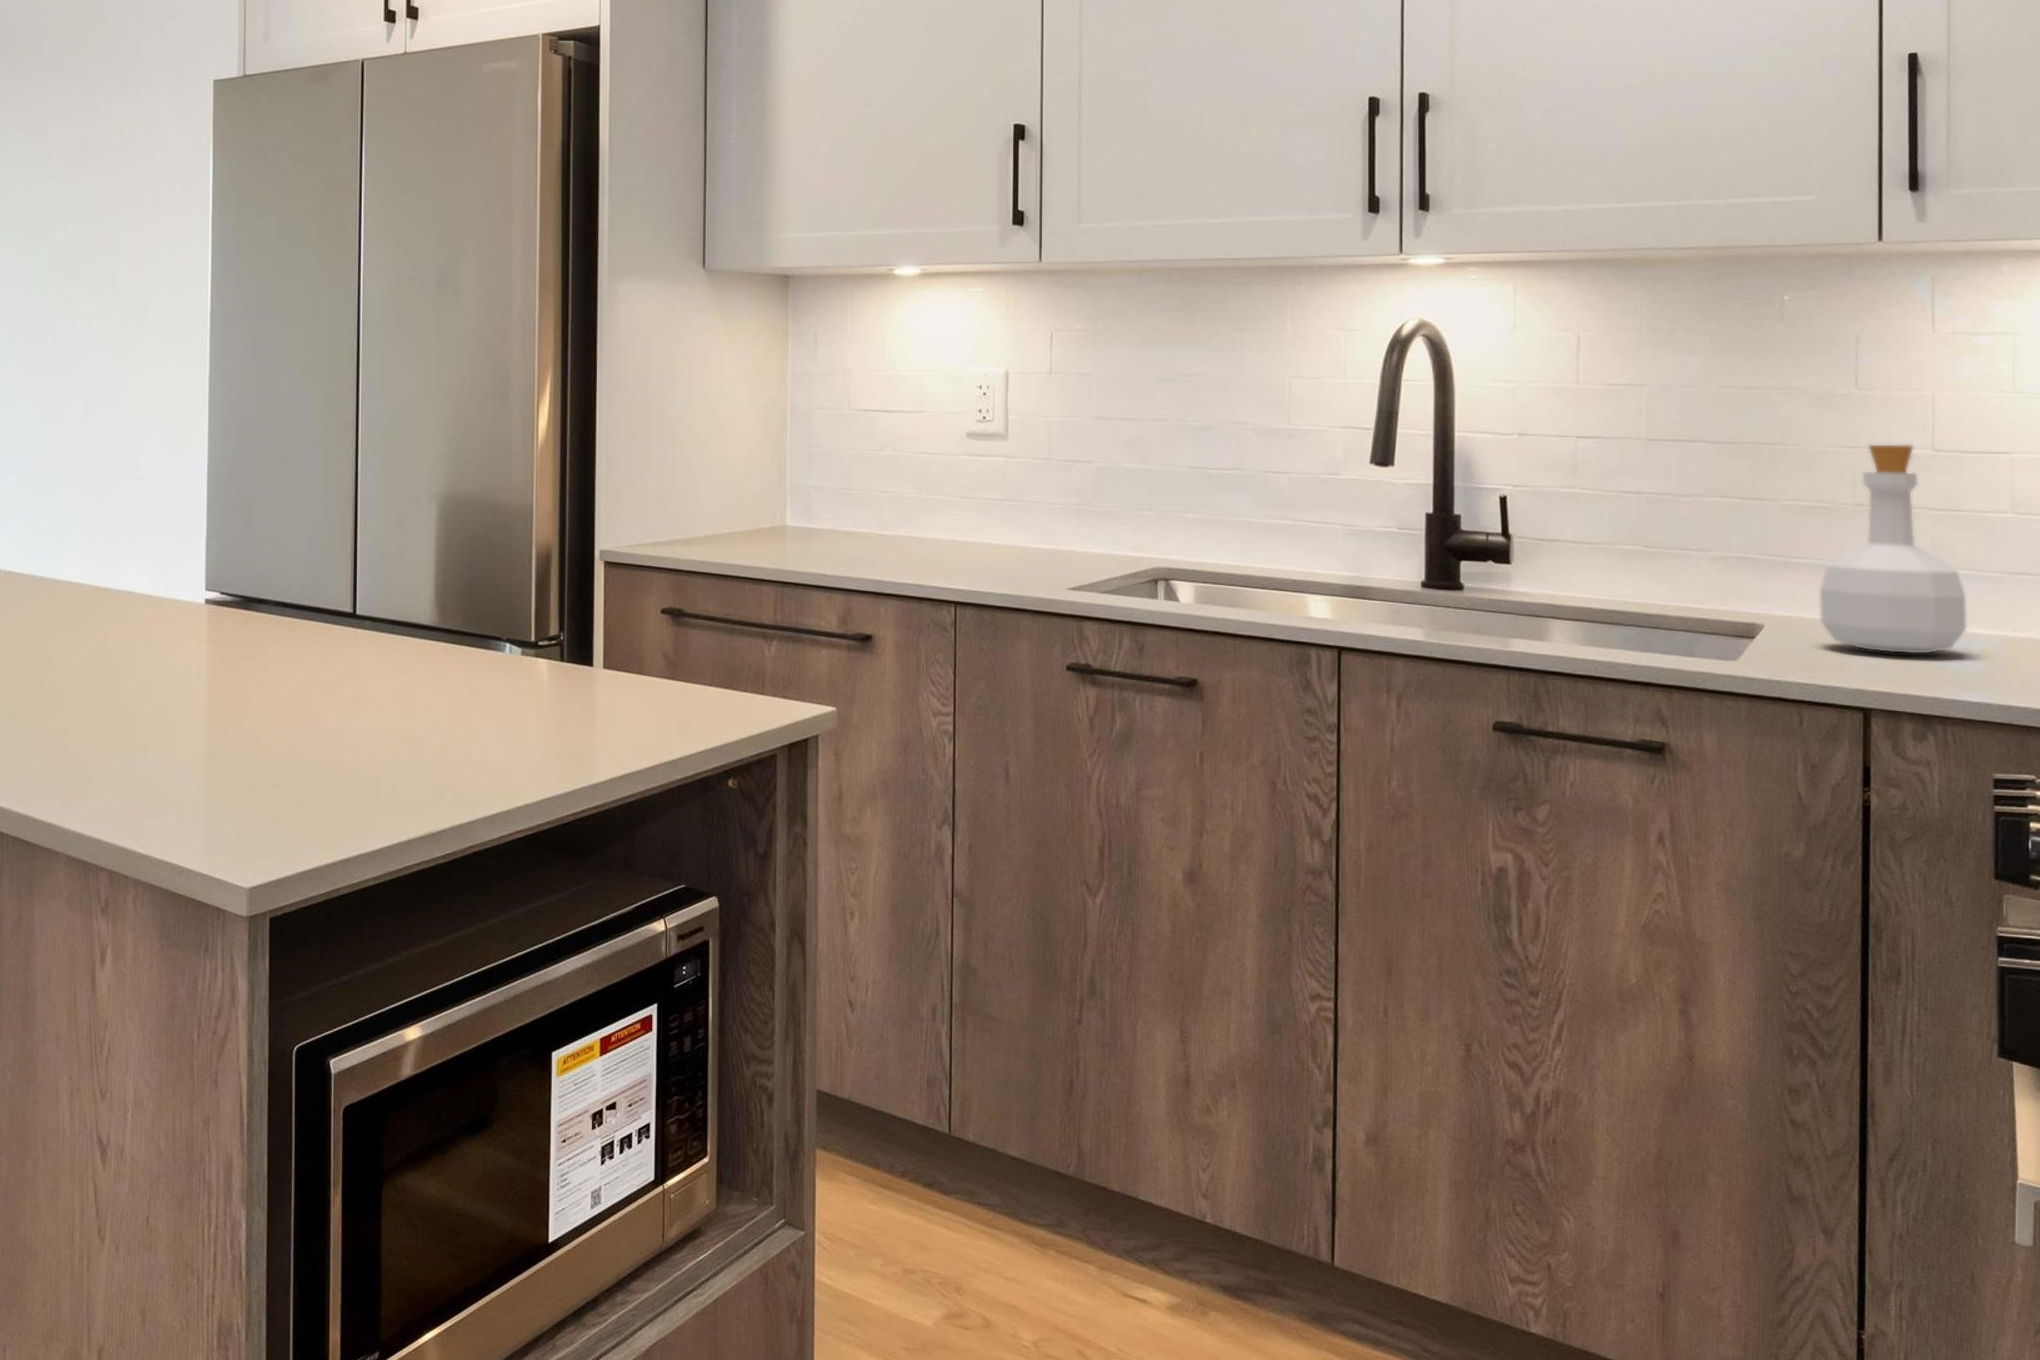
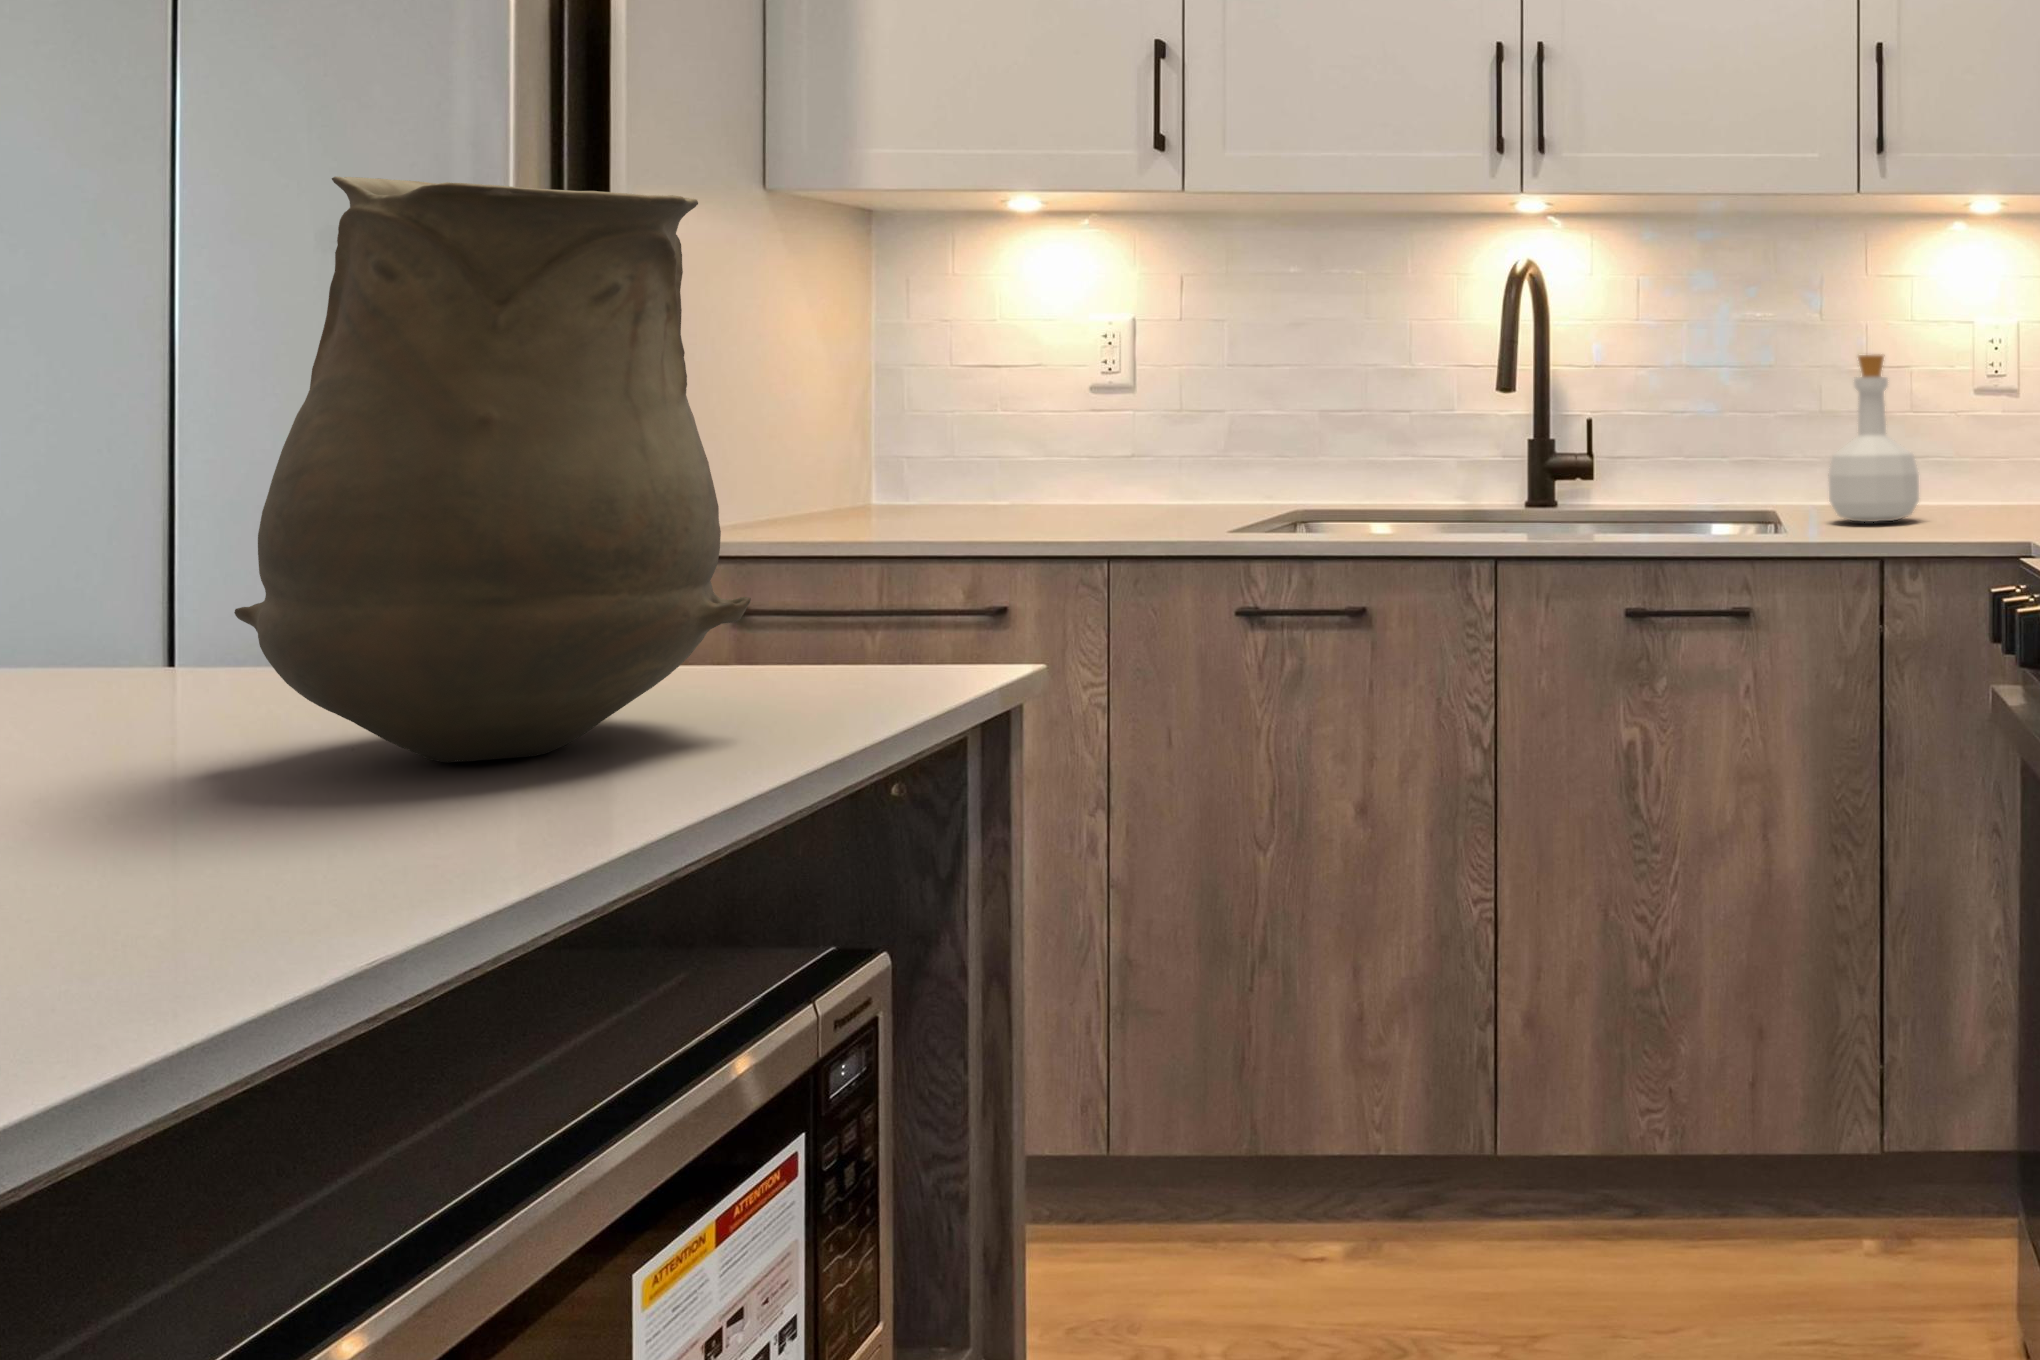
vase: none [370,347,634,717] -> present [234,176,751,763]

